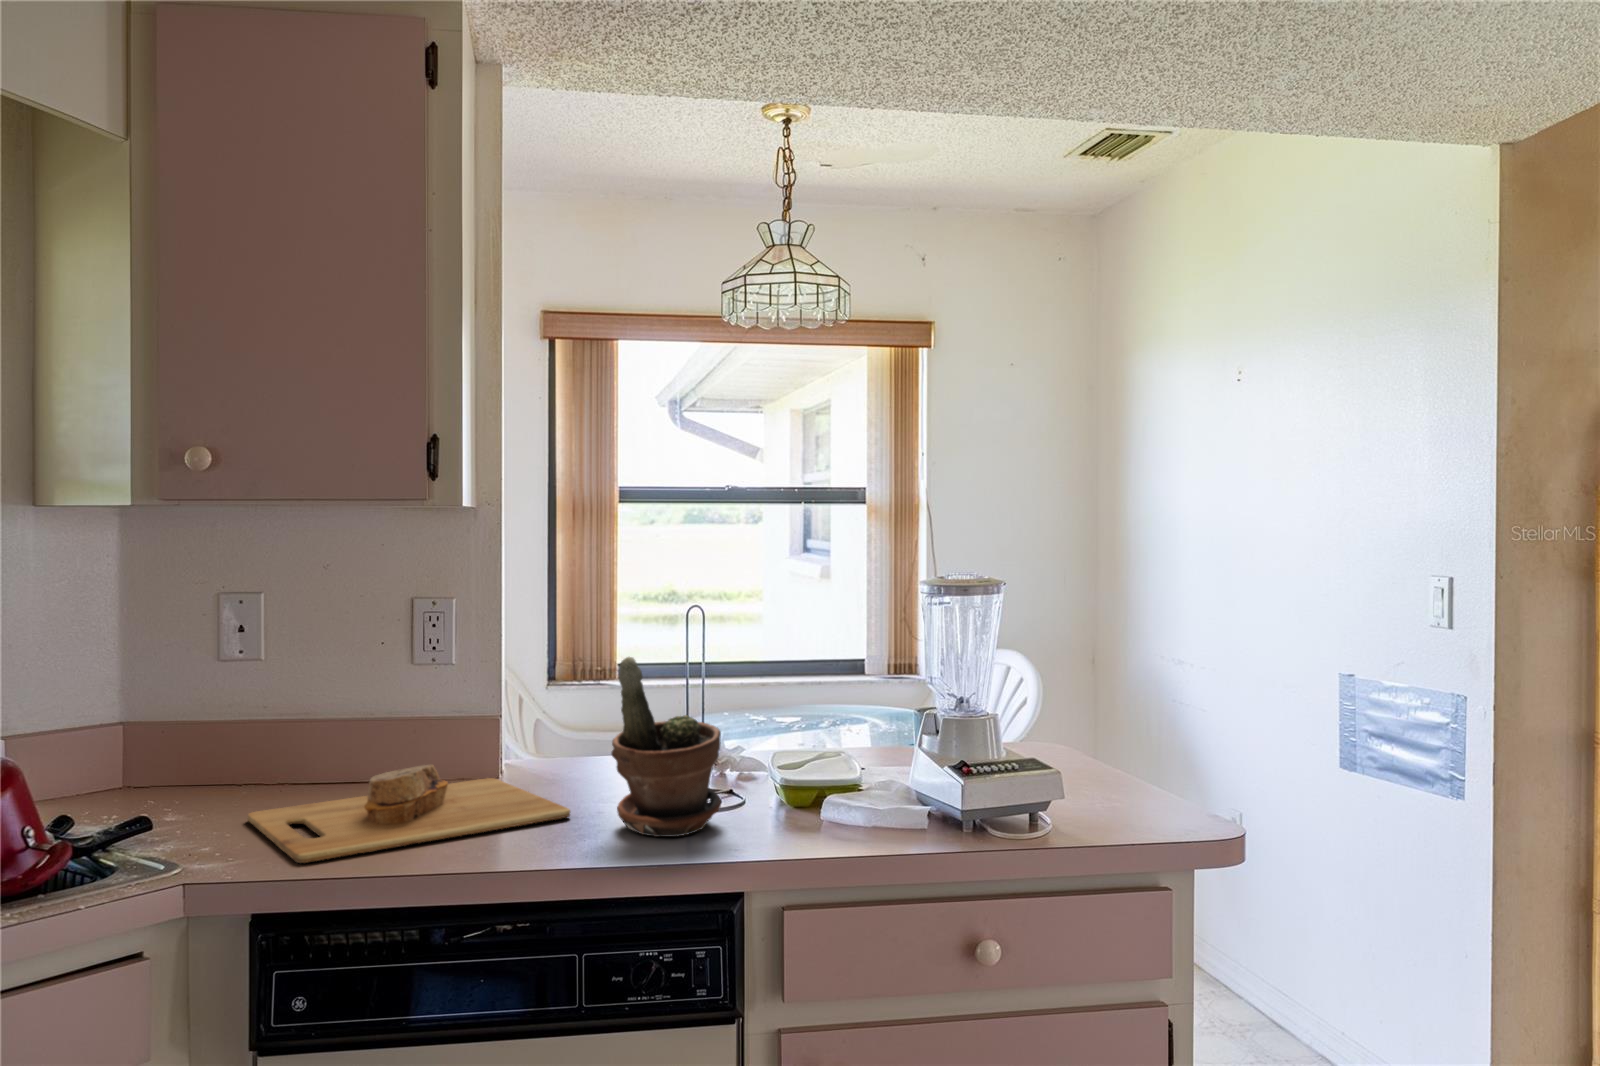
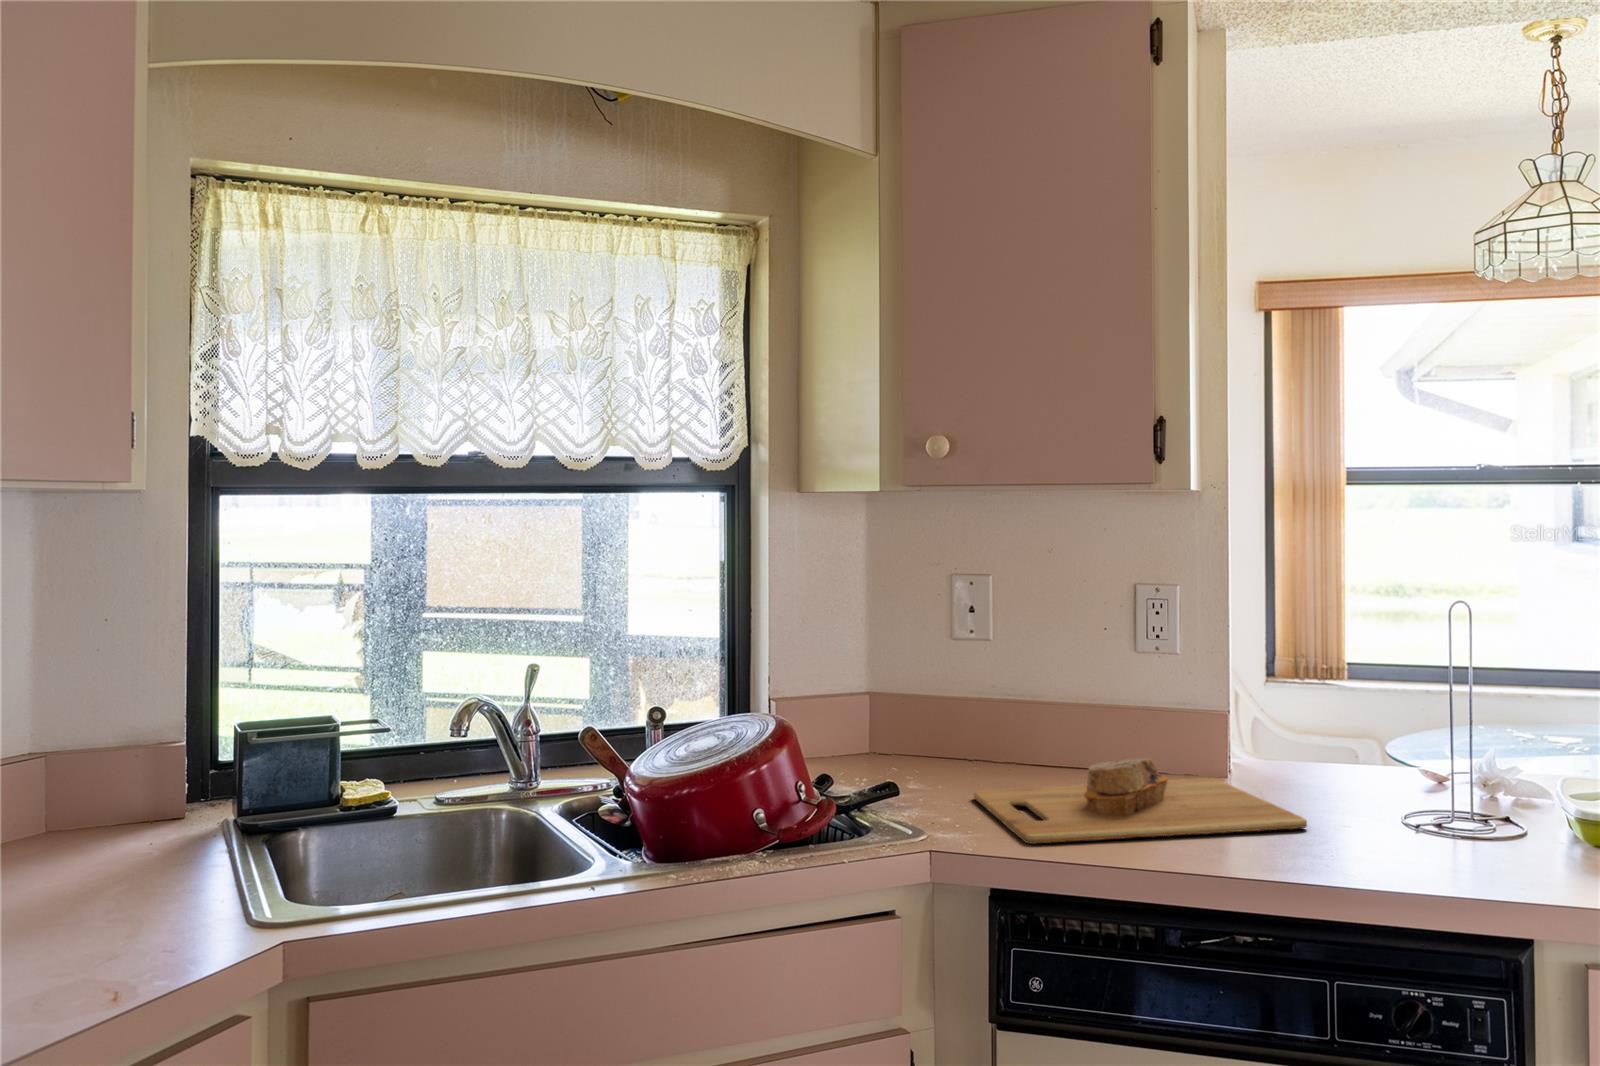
potted plant: present [611,657,721,837] -> none [1356,650,1500,863]

